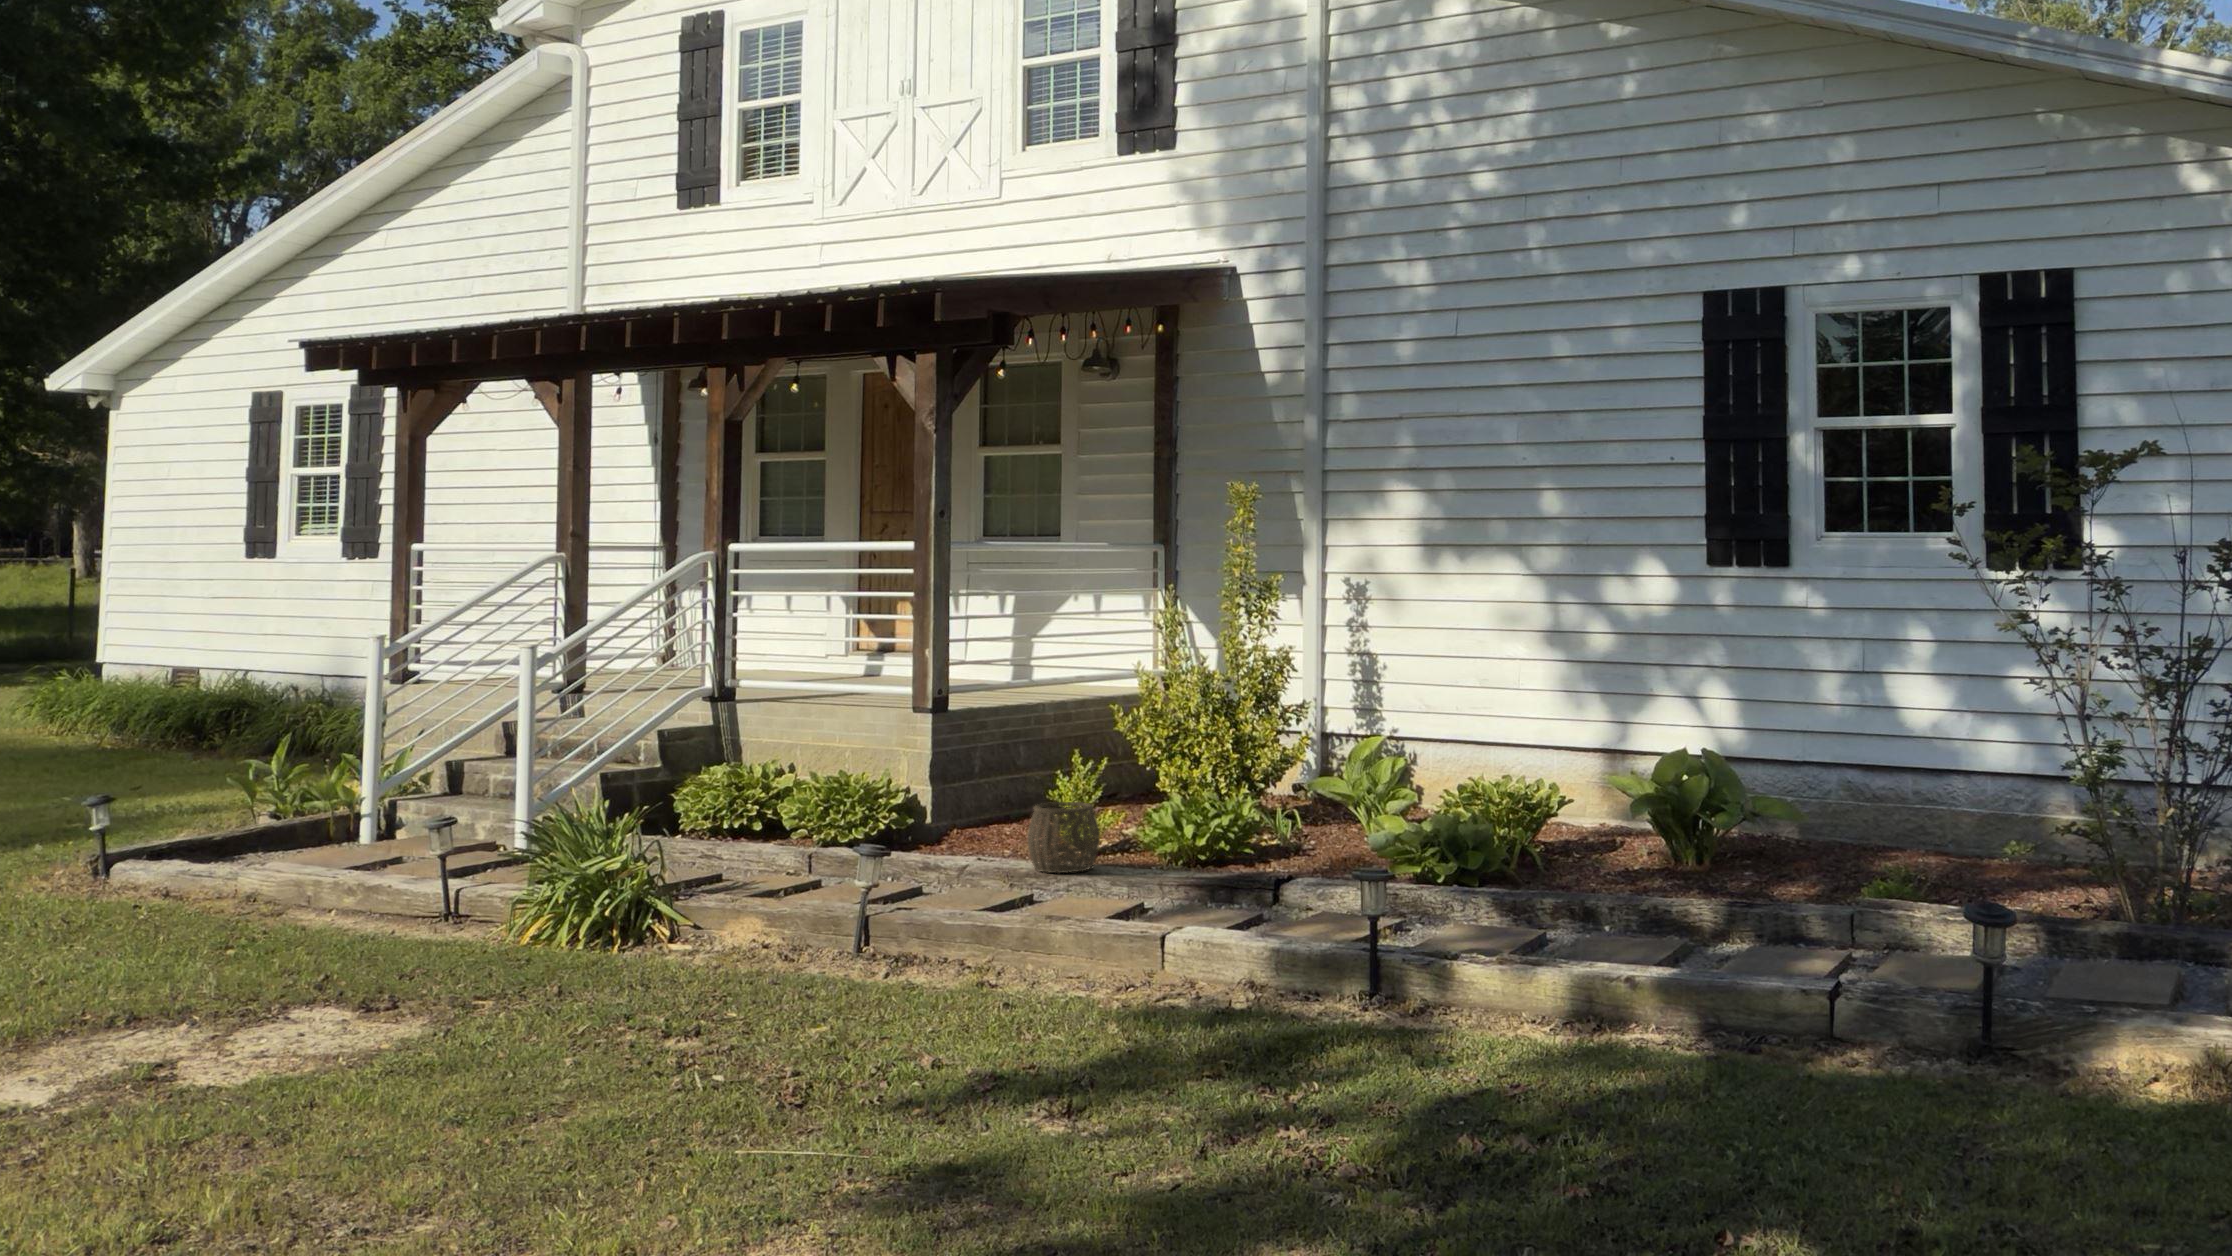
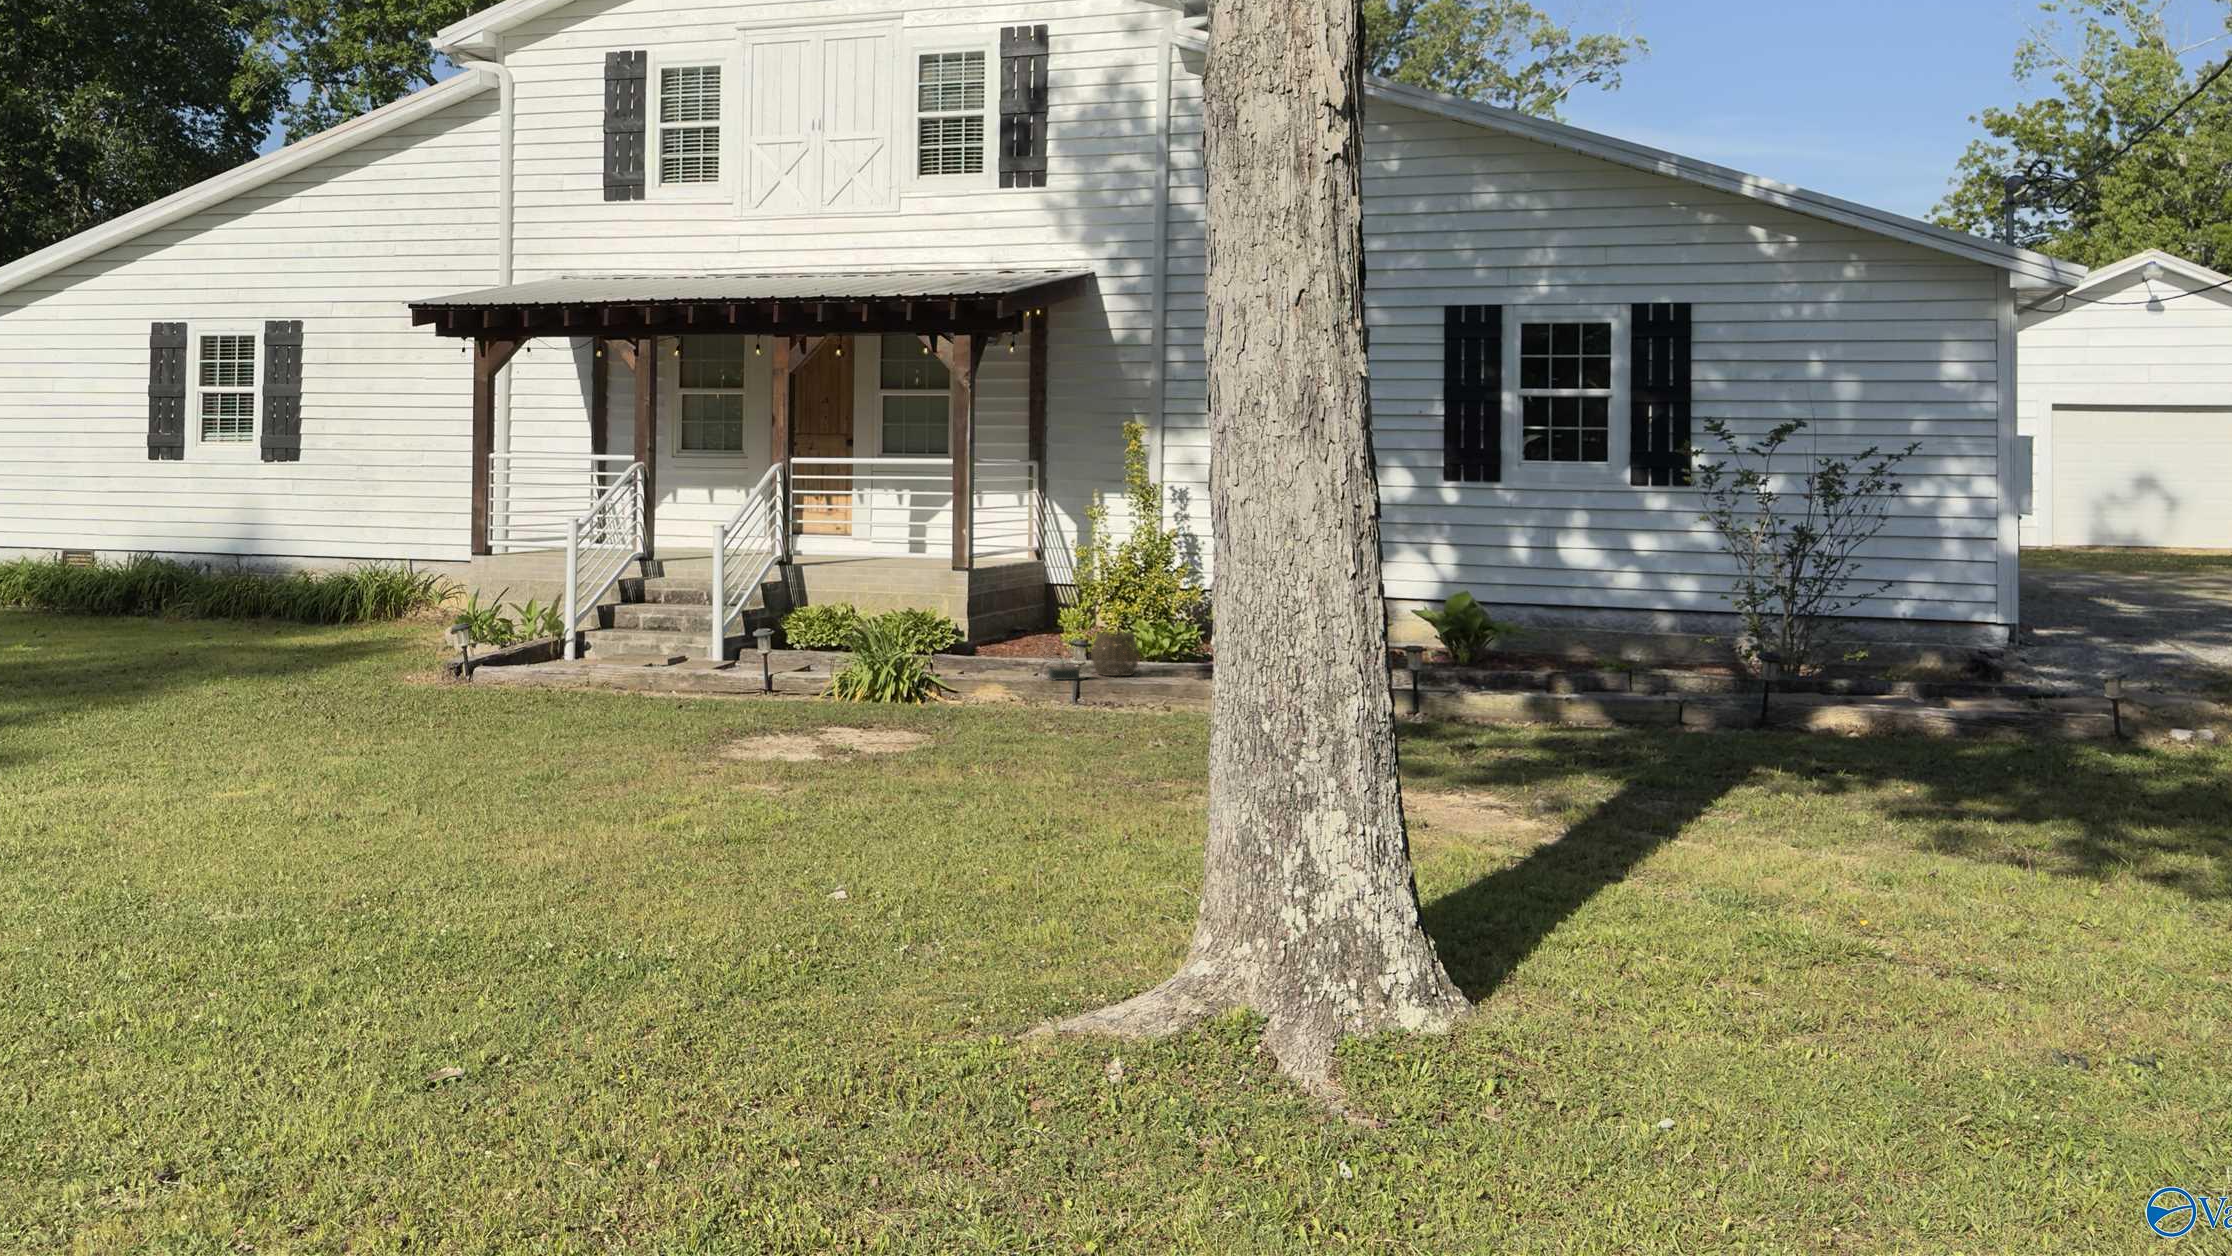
decorative plant: none [923,811,996,877] -> present [1039,639,1080,680]

